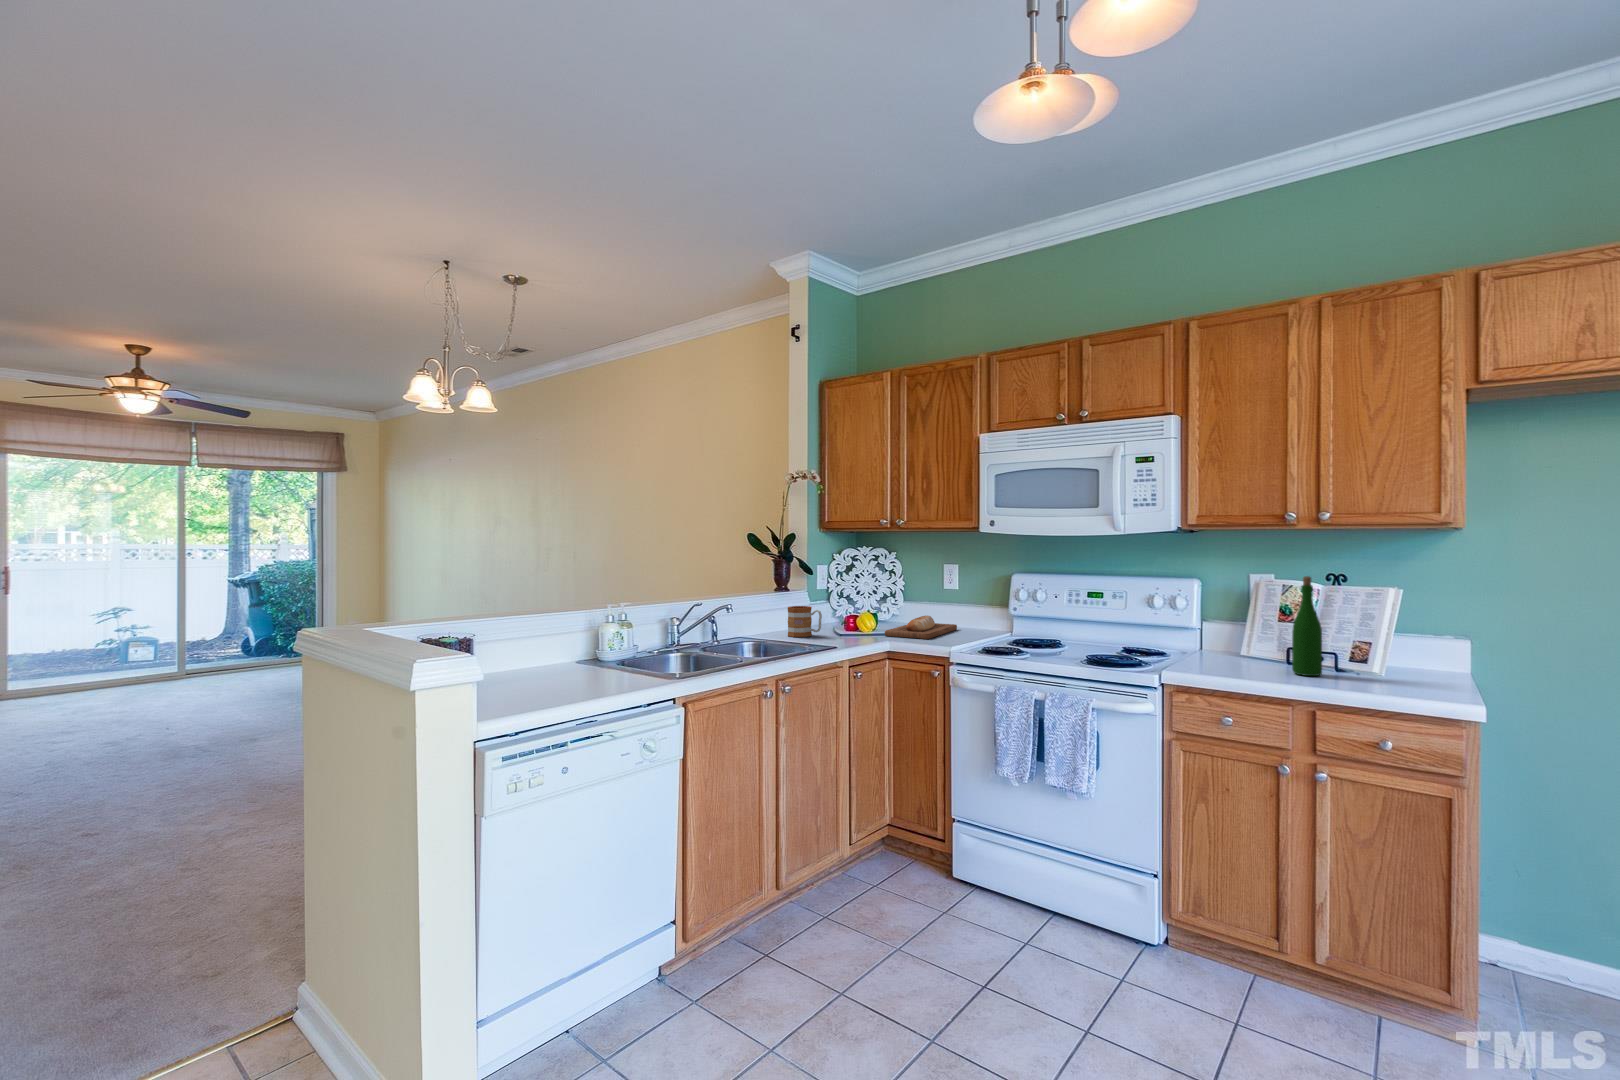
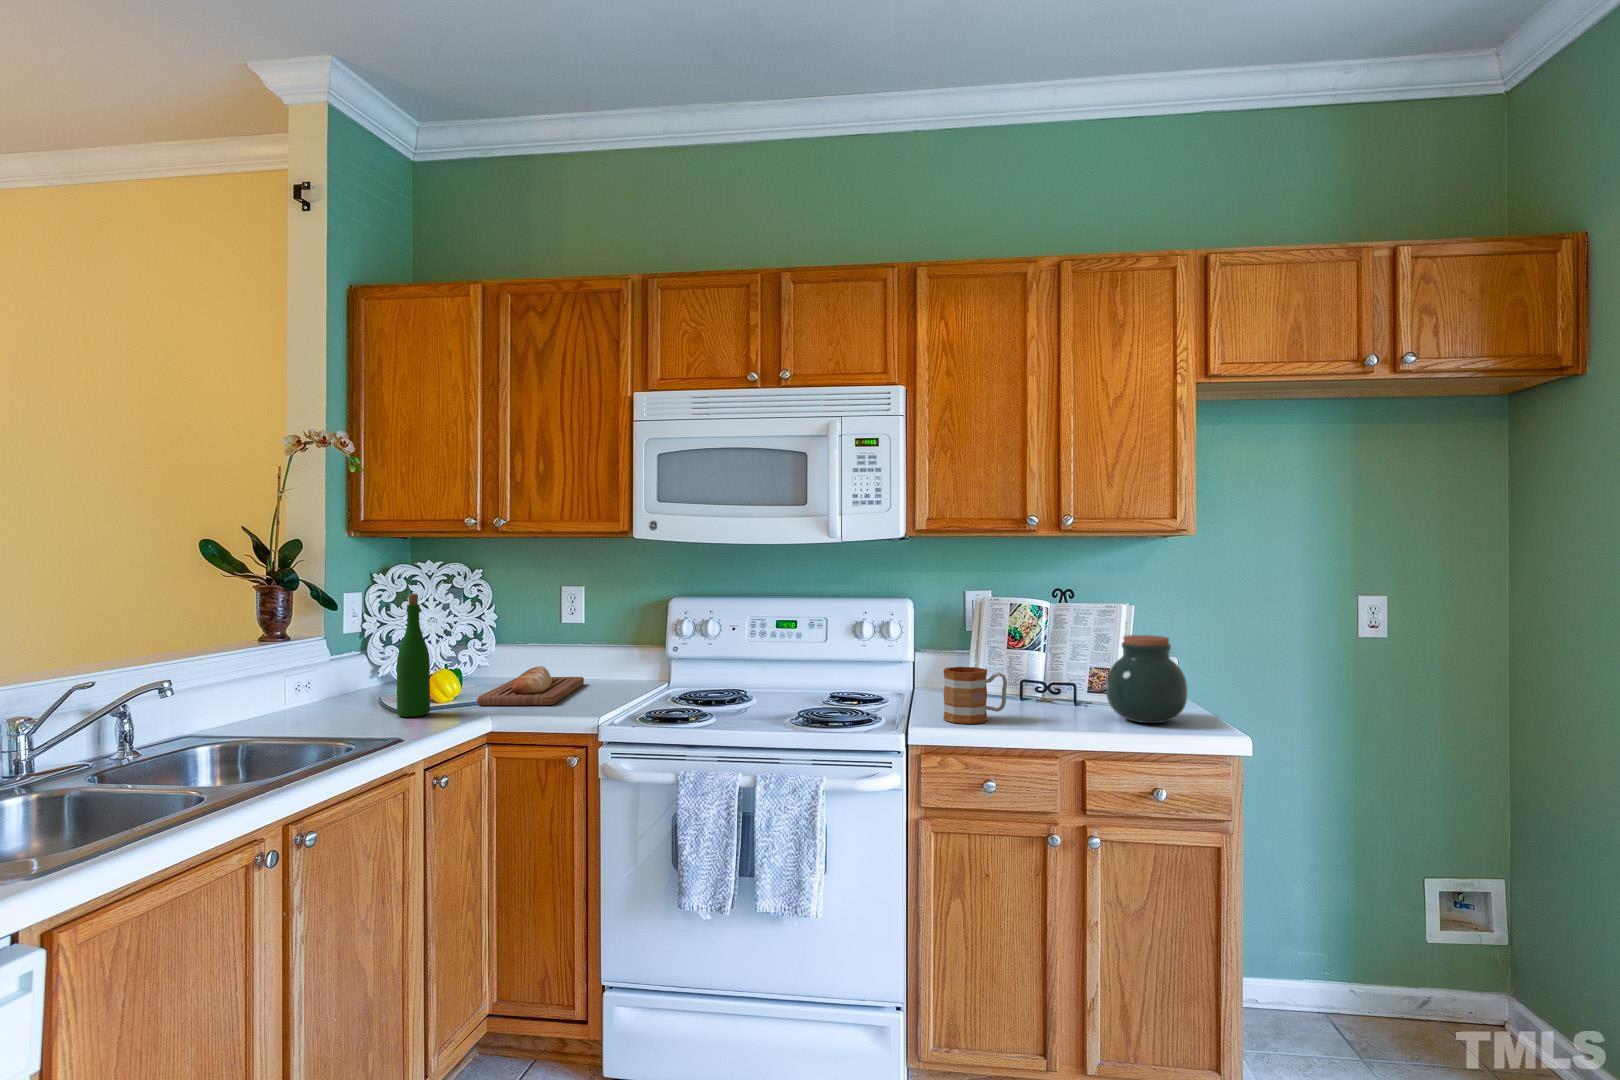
wine bottle: present [1292,576,1322,676] -> present [397,594,430,717]
mug: present [788,606,822,637] -> present [943,667,1007,724]
jar: none [1354,613,1436,688] -> present [1106,635,1187,723]

